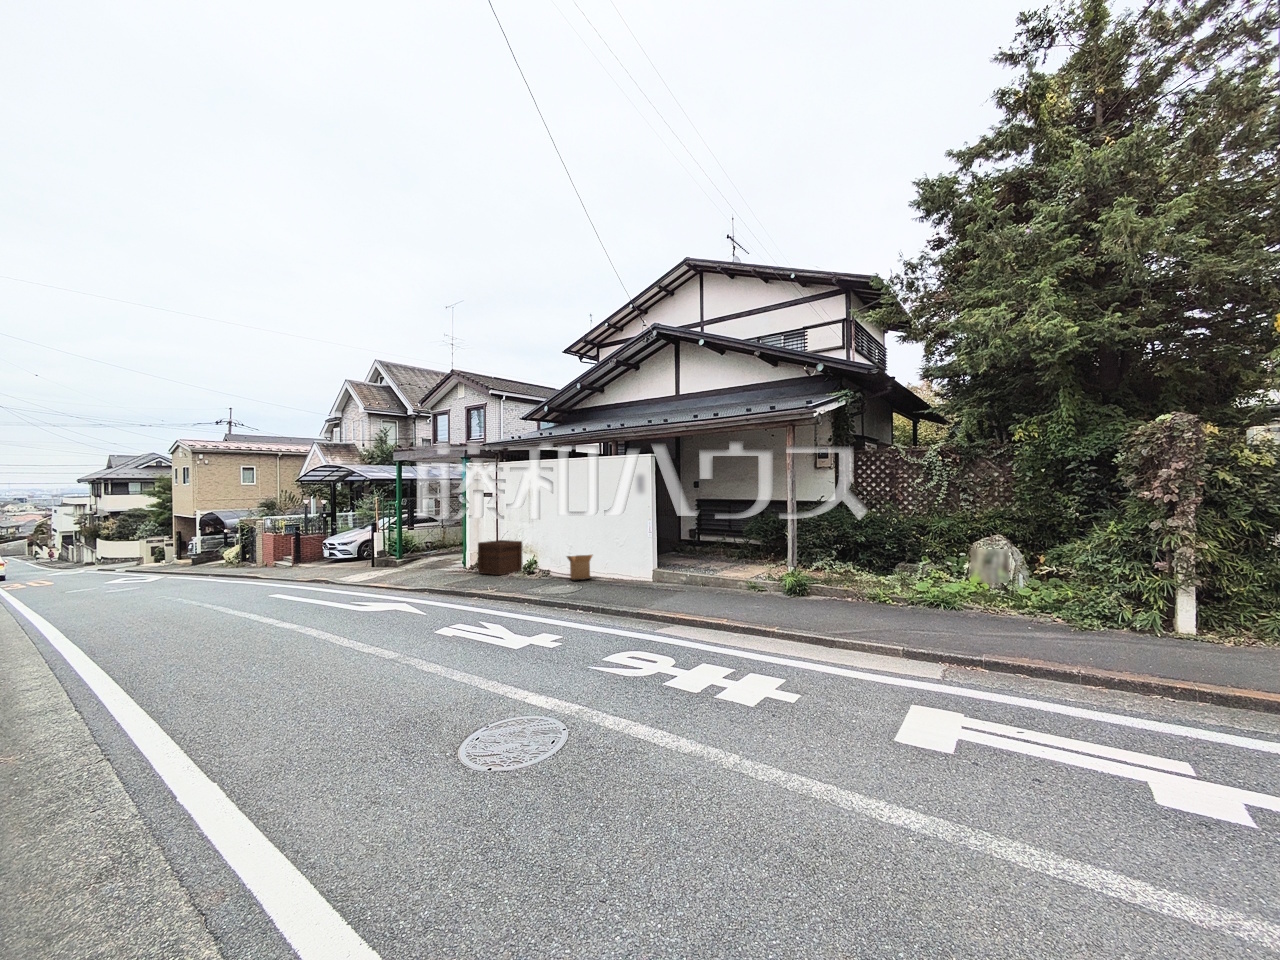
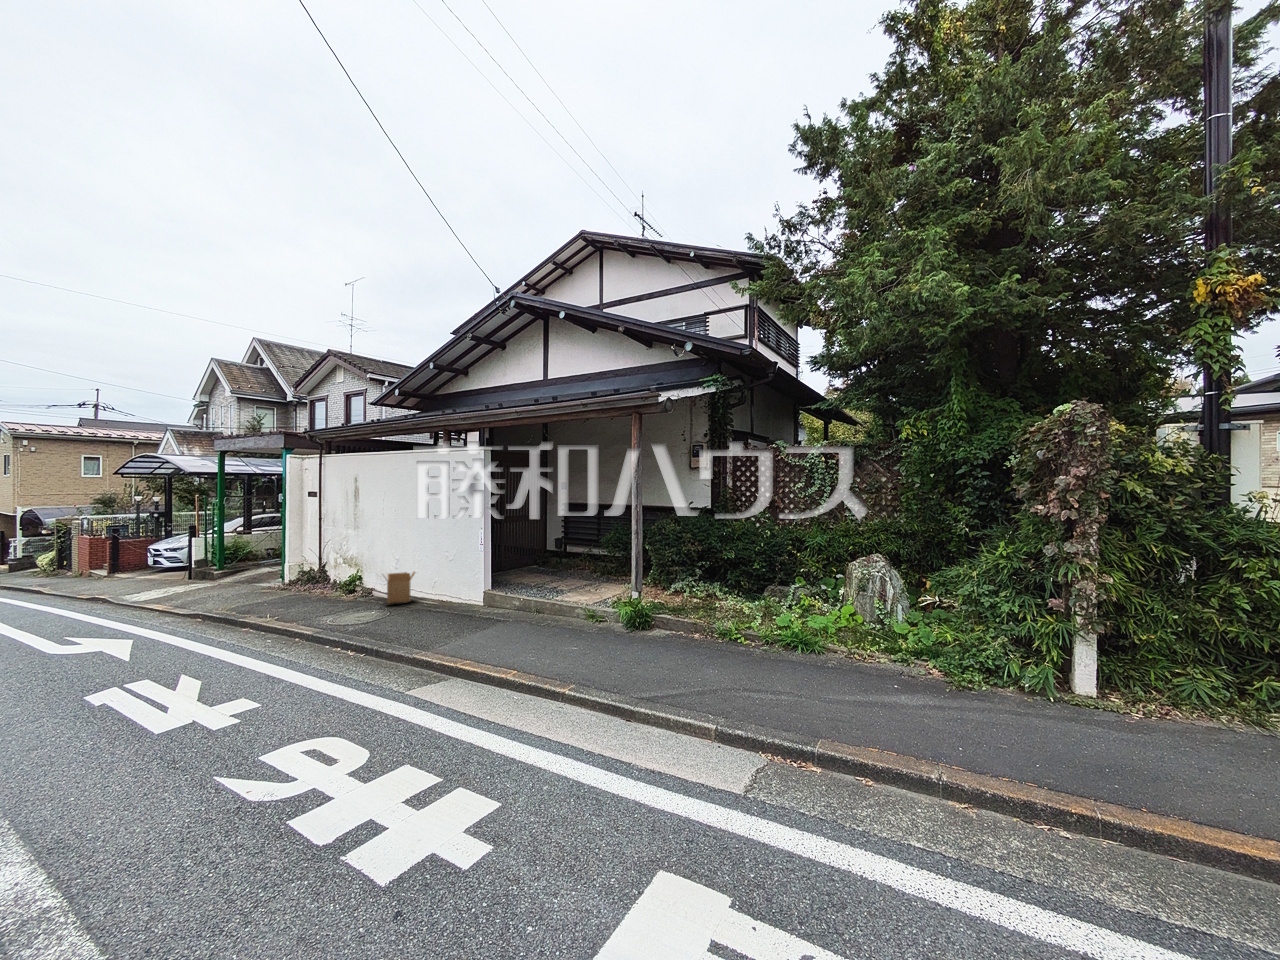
wooden crate: present [478,540,523,575] -> none [284,551,344,597]

